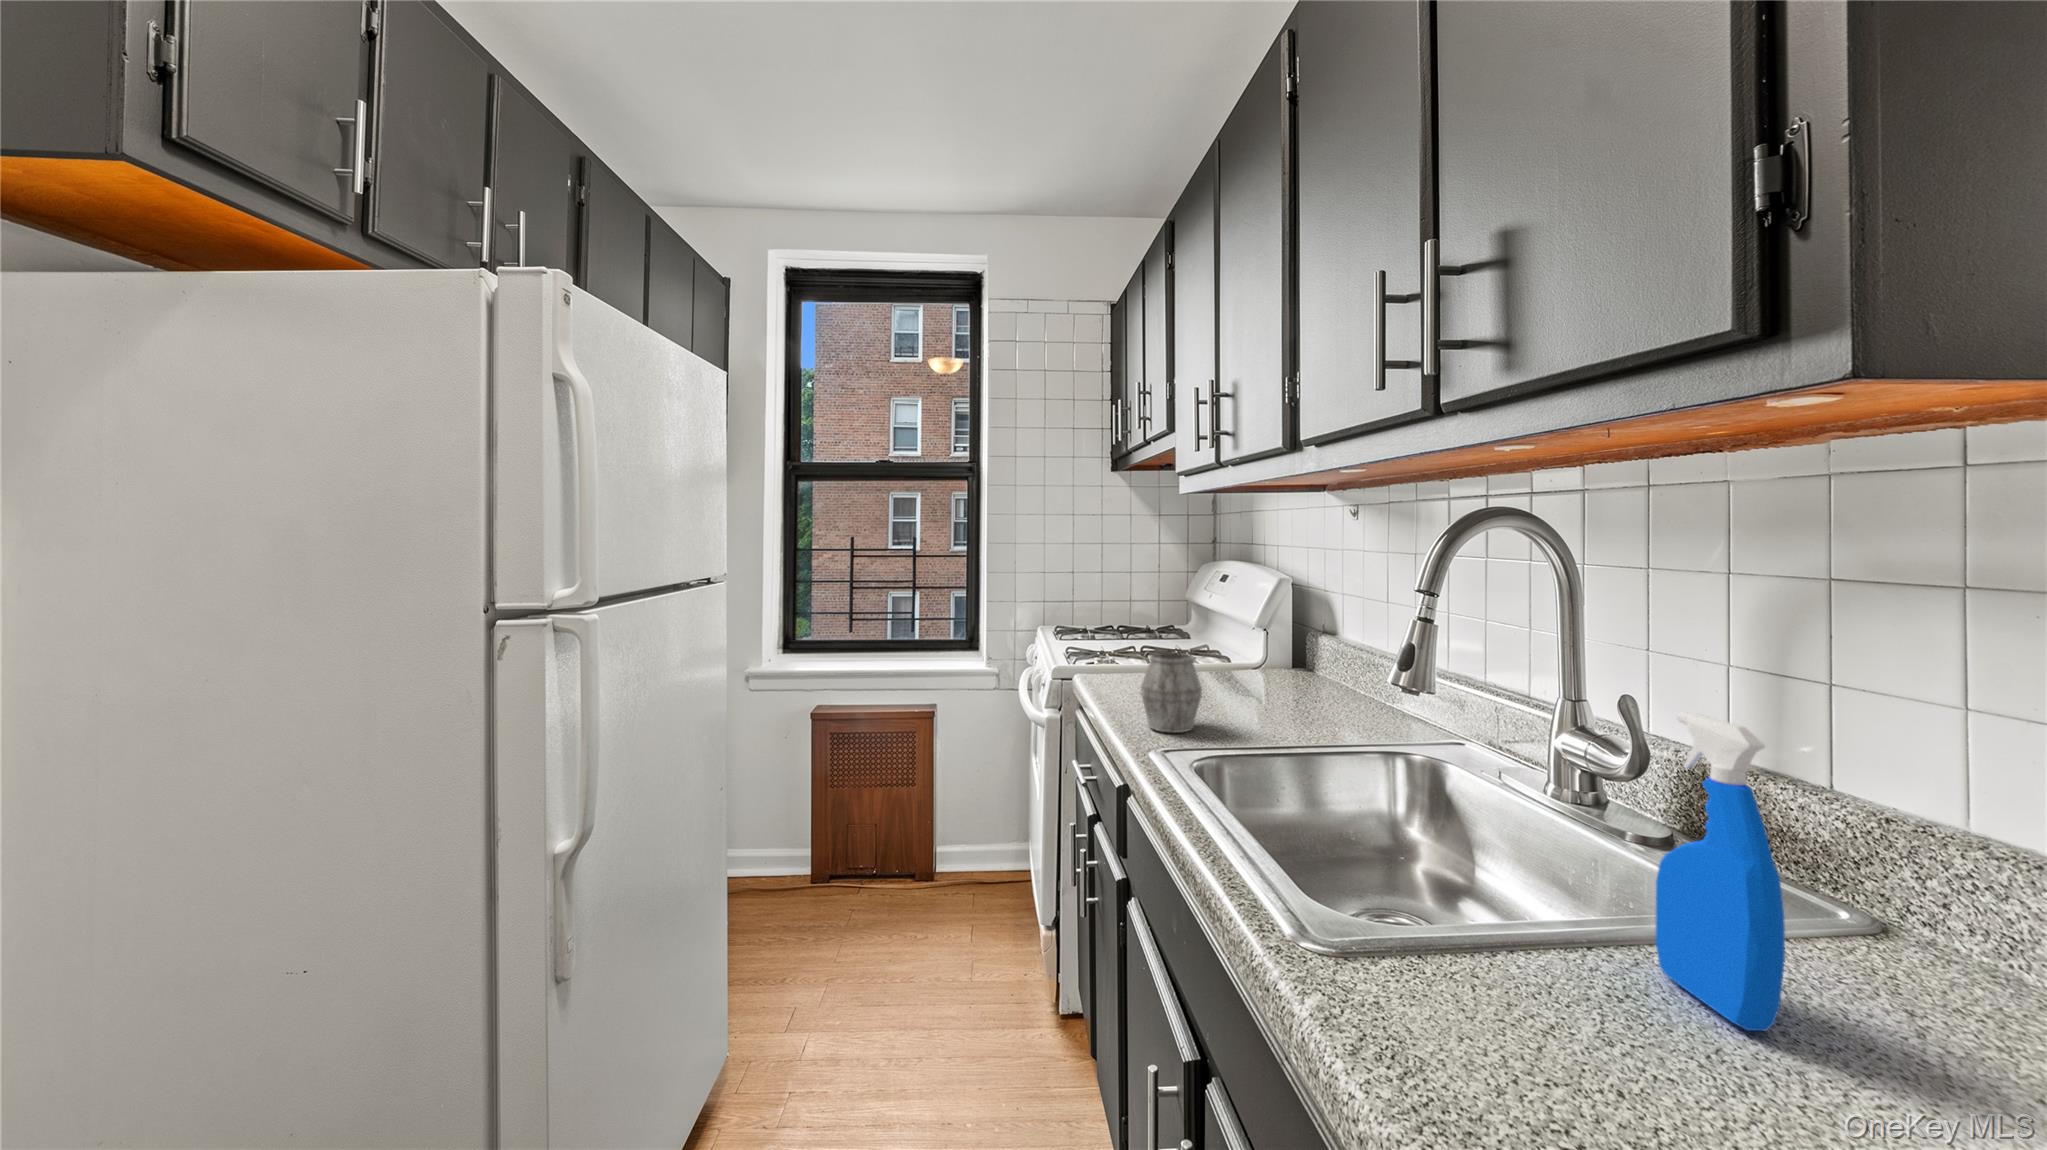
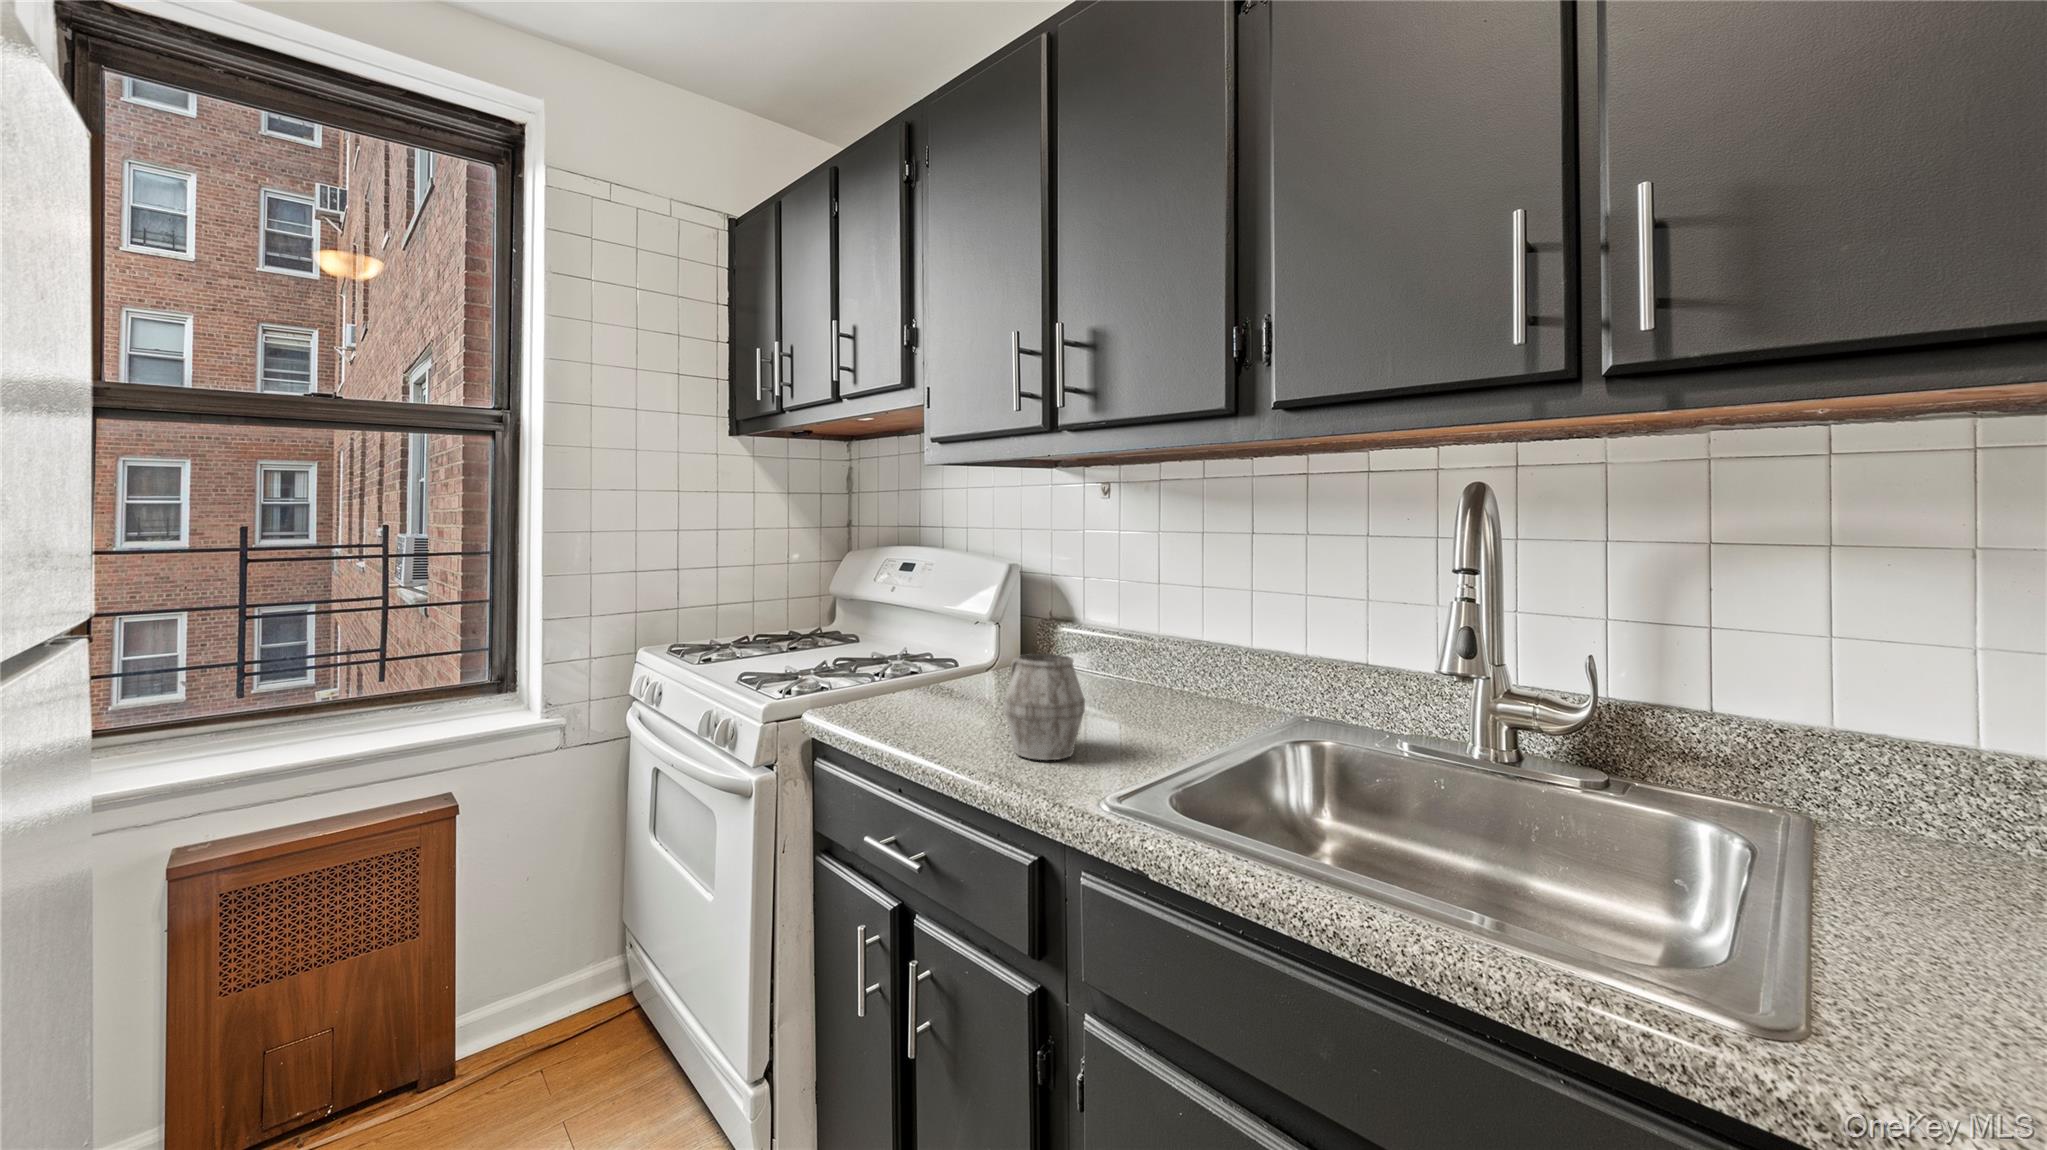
spray bottle: present [1656,712,1785,1031] -> none [1843,654,2019,933]

